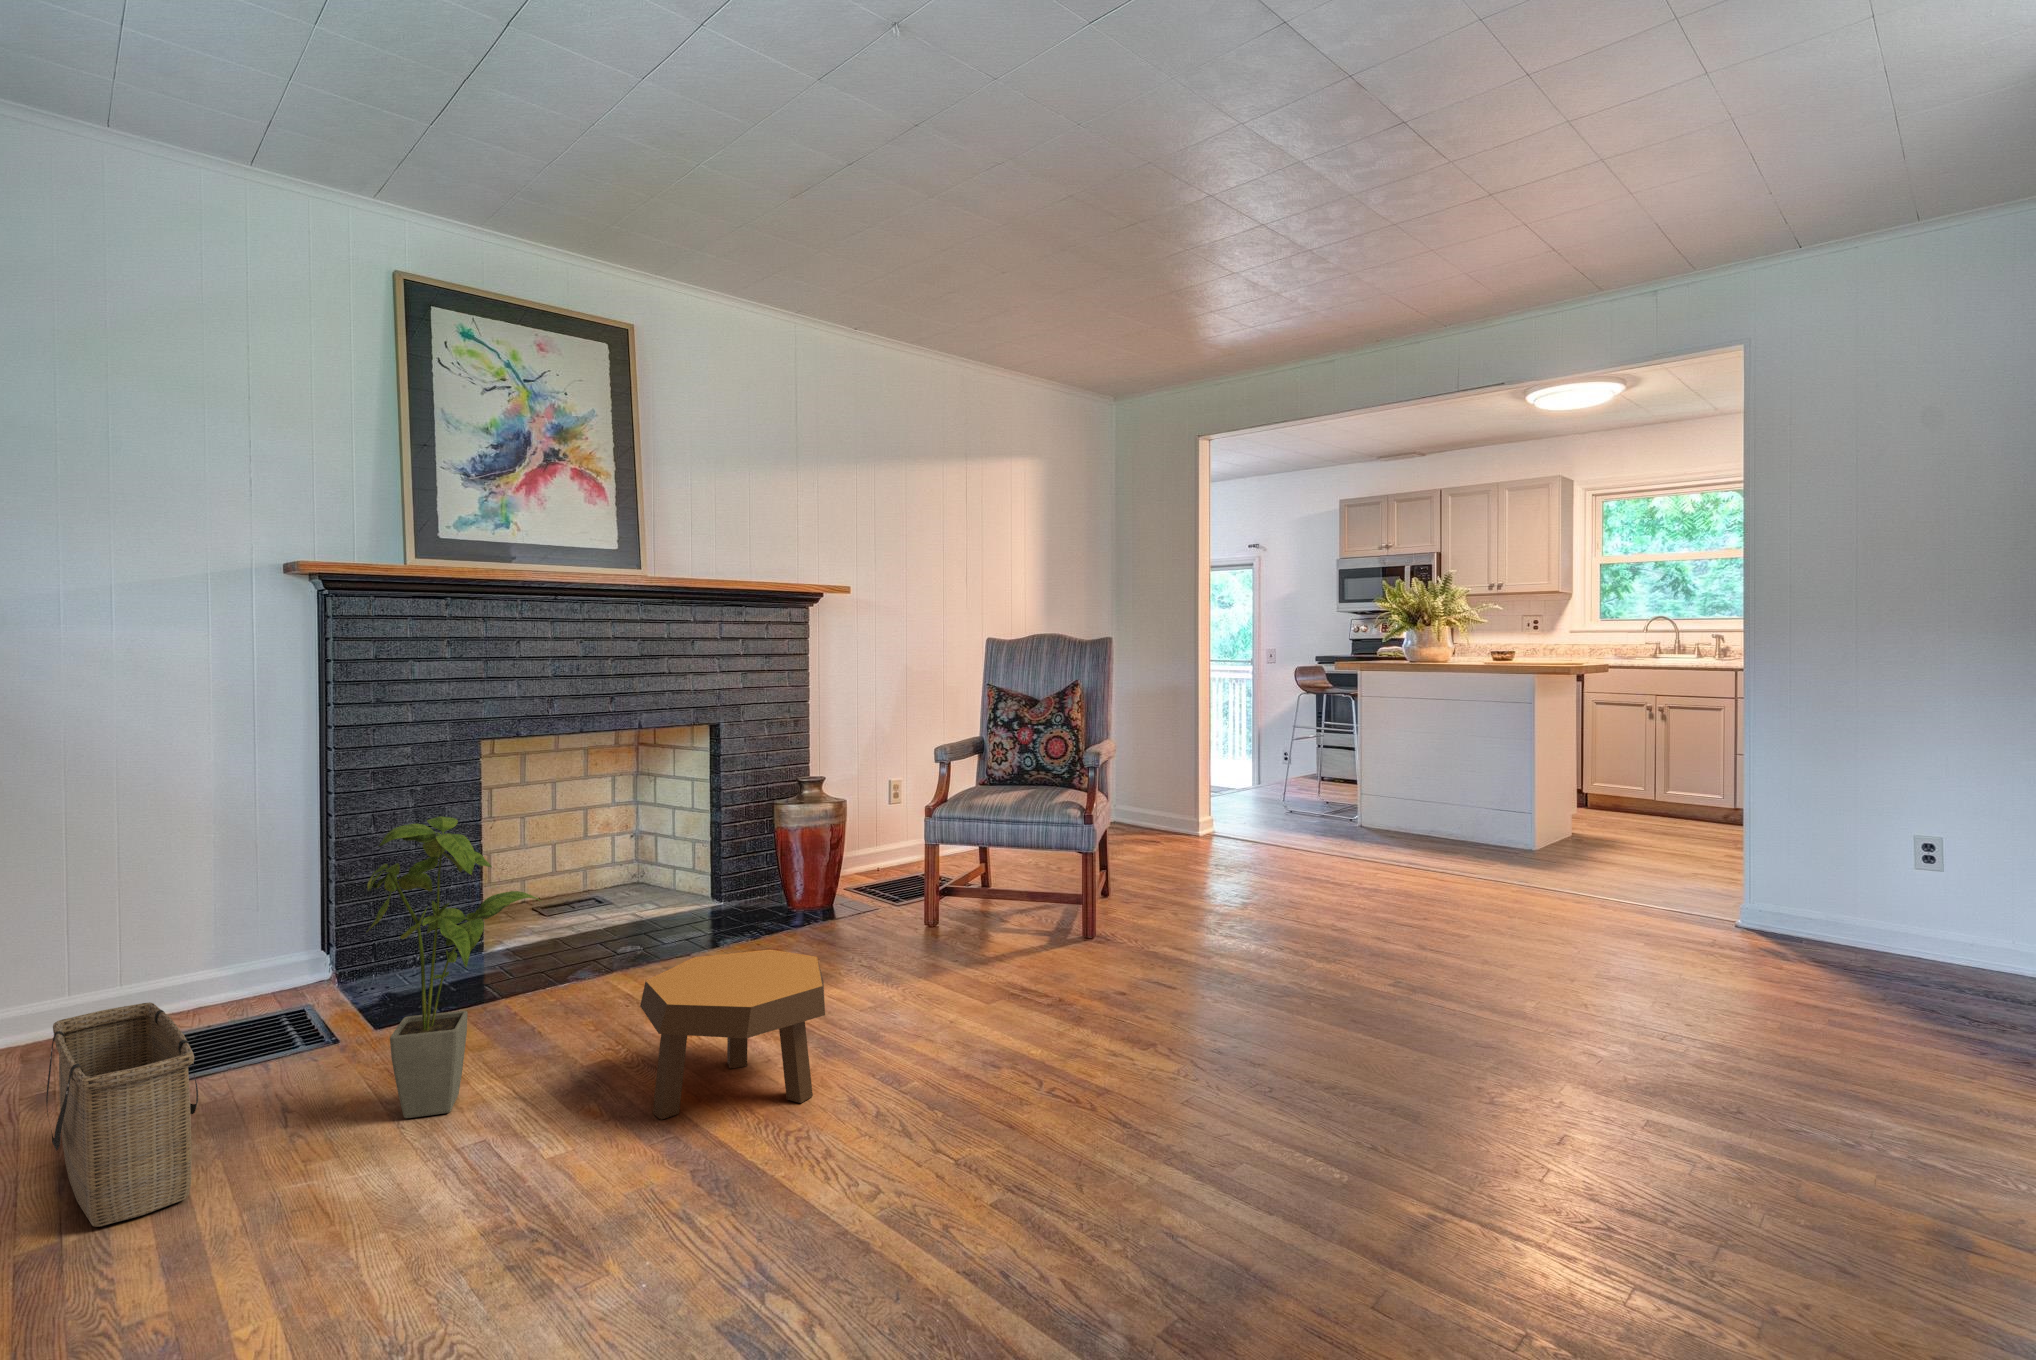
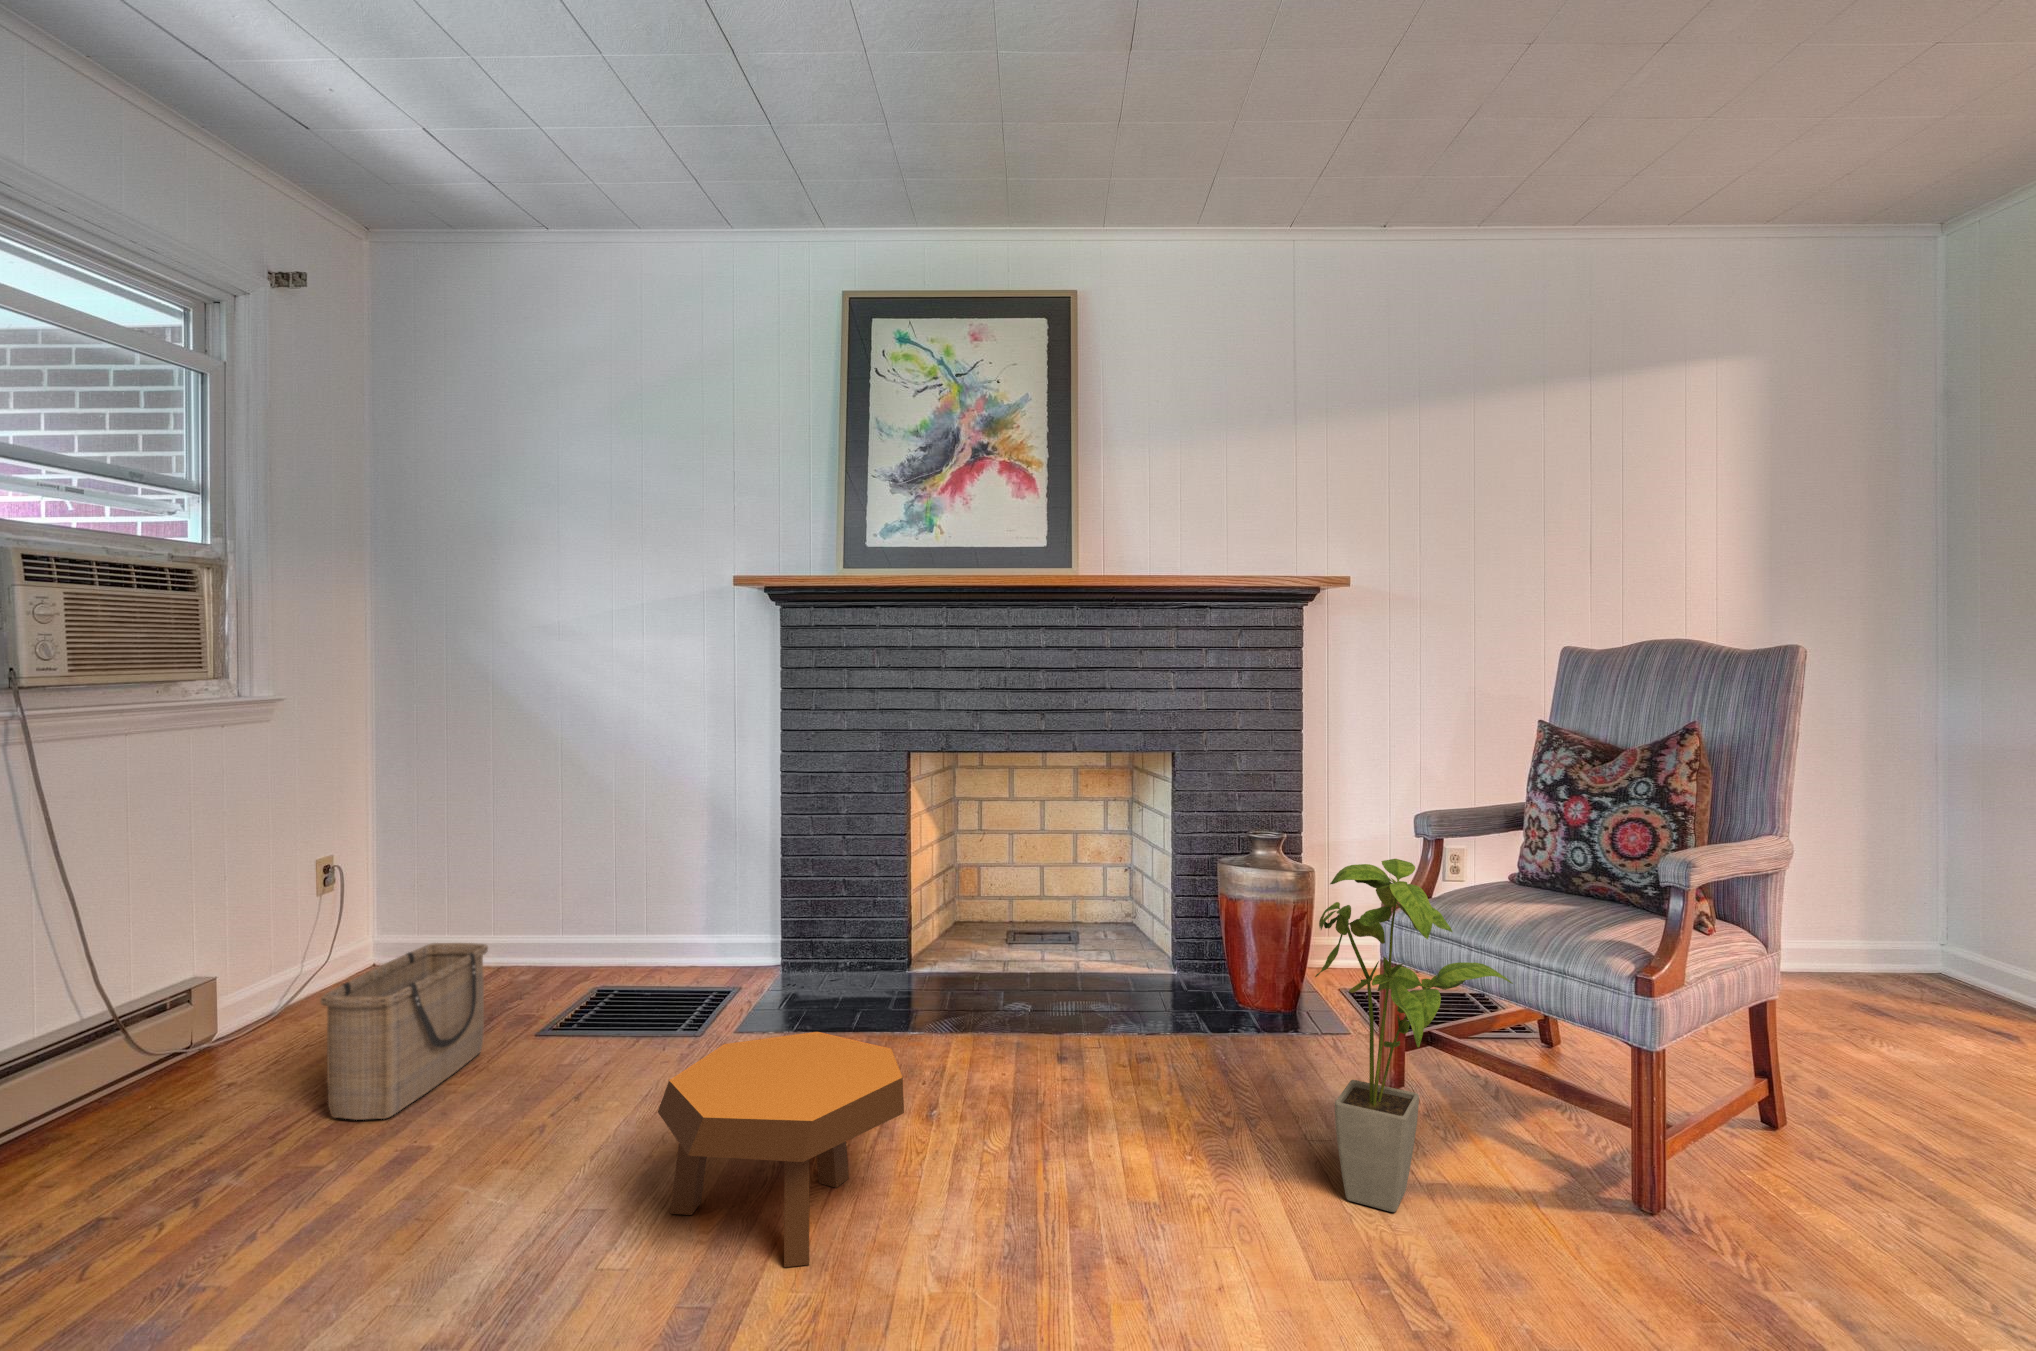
house plant: present [367,816,541,1118] -> present [1315,859,1513,1212]

